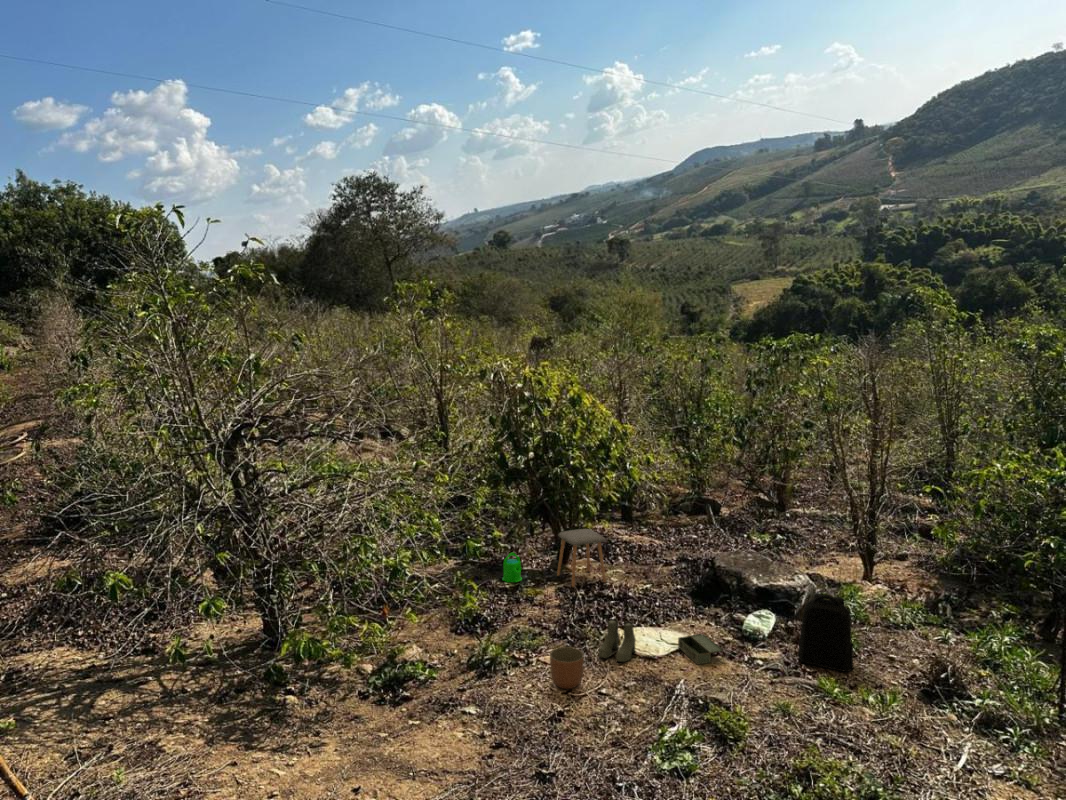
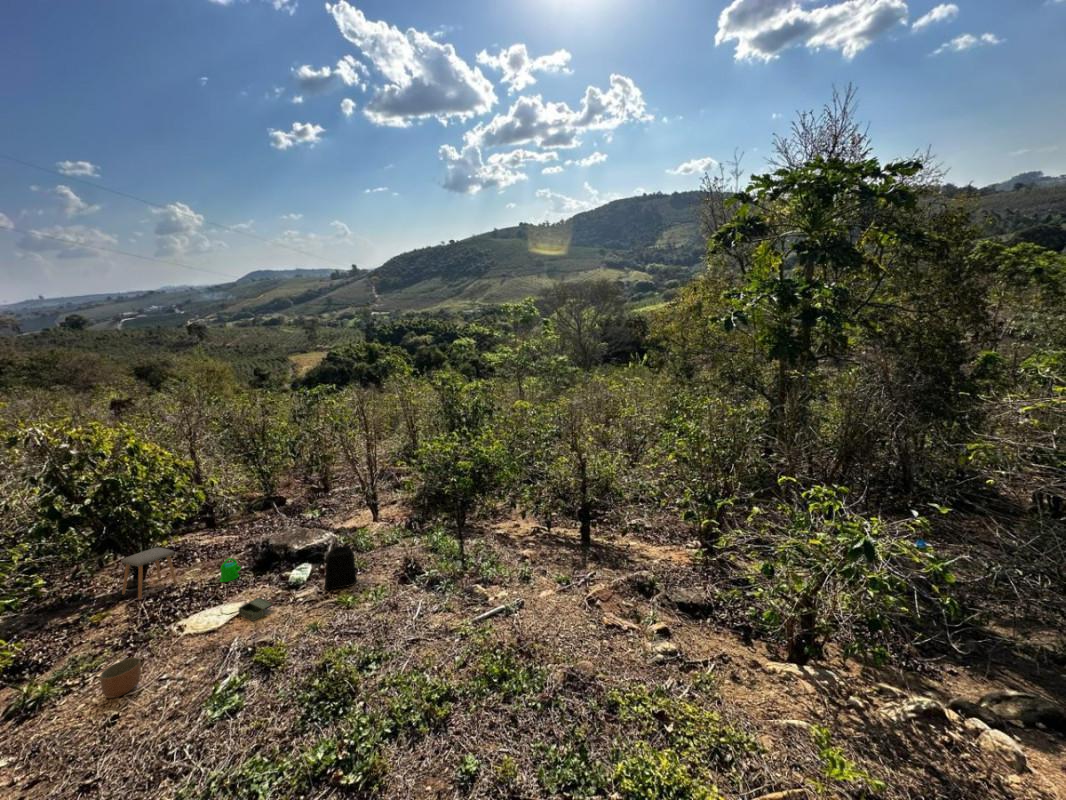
watering can: present [502,553,522,582] -> present [220,558,241,582]
boots: present [599,619,636,662] -> none [162,613,199,652]

